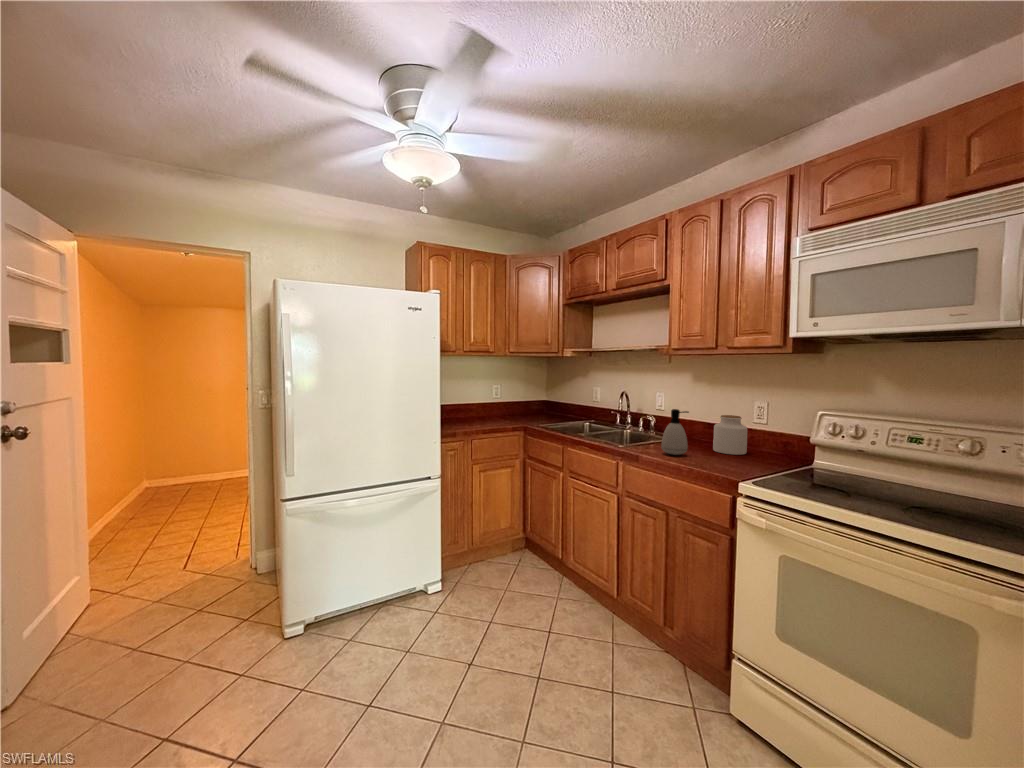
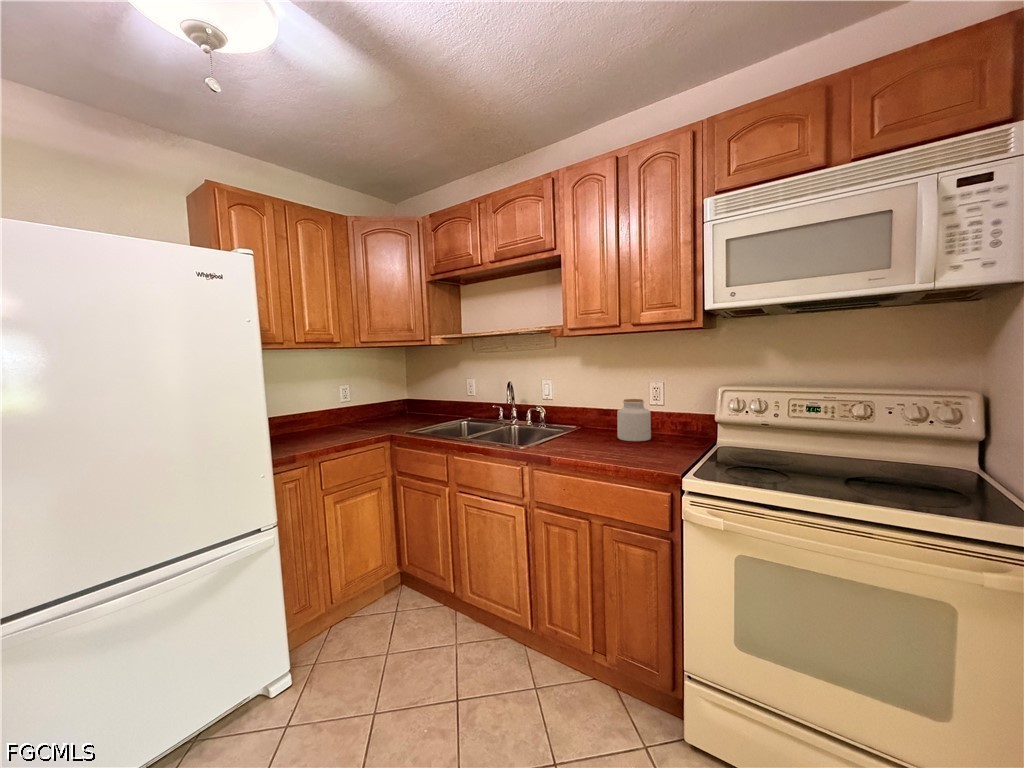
soap dispenser: present [661,409,689,455] -> none [573,398,601,451]

